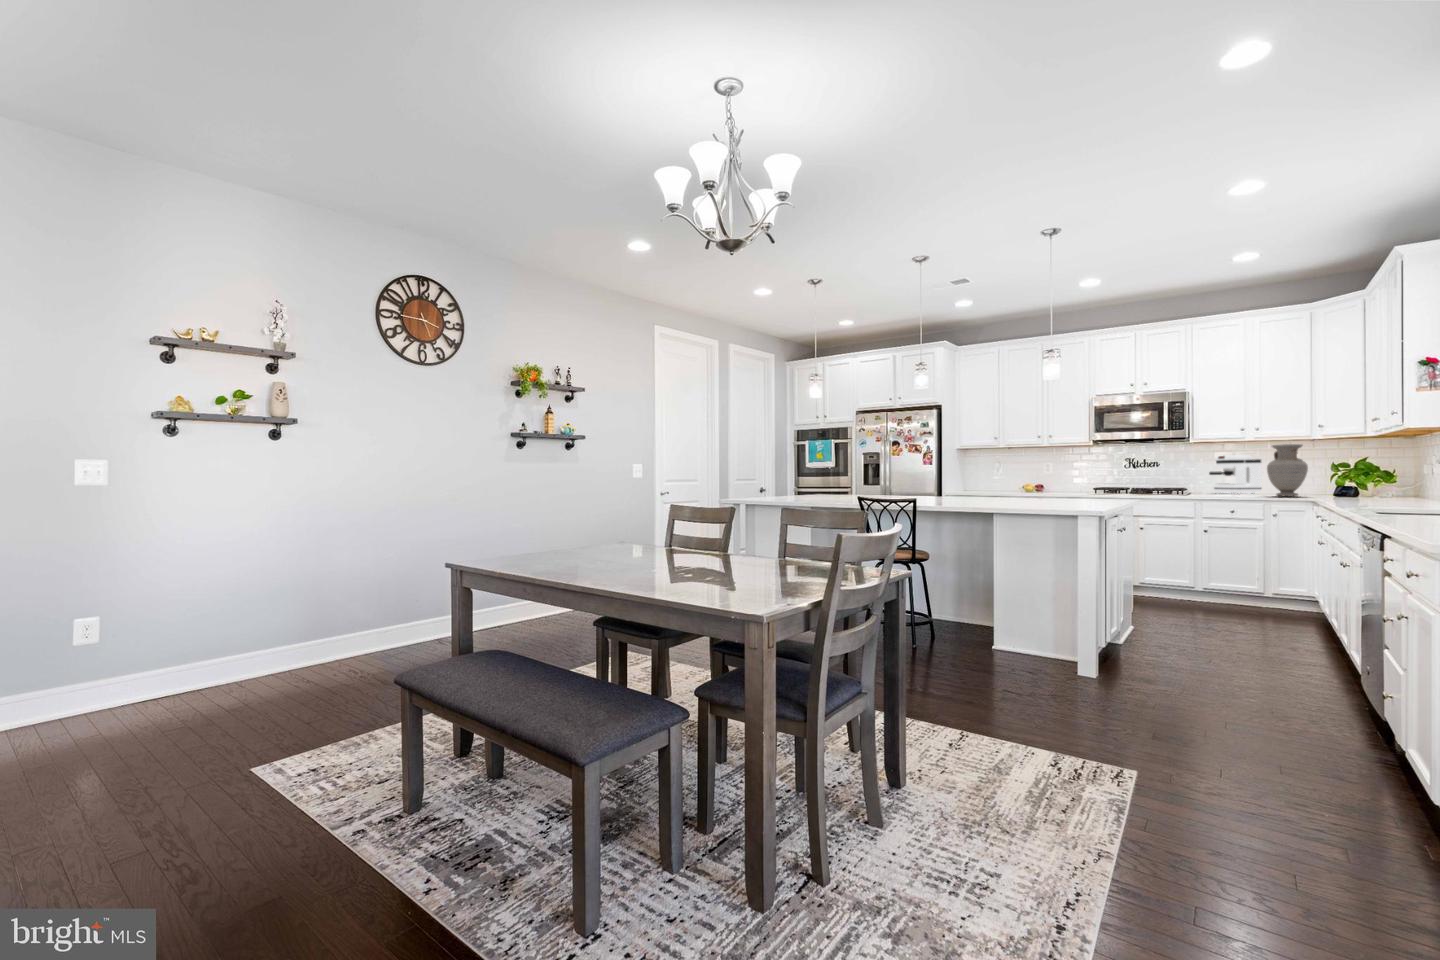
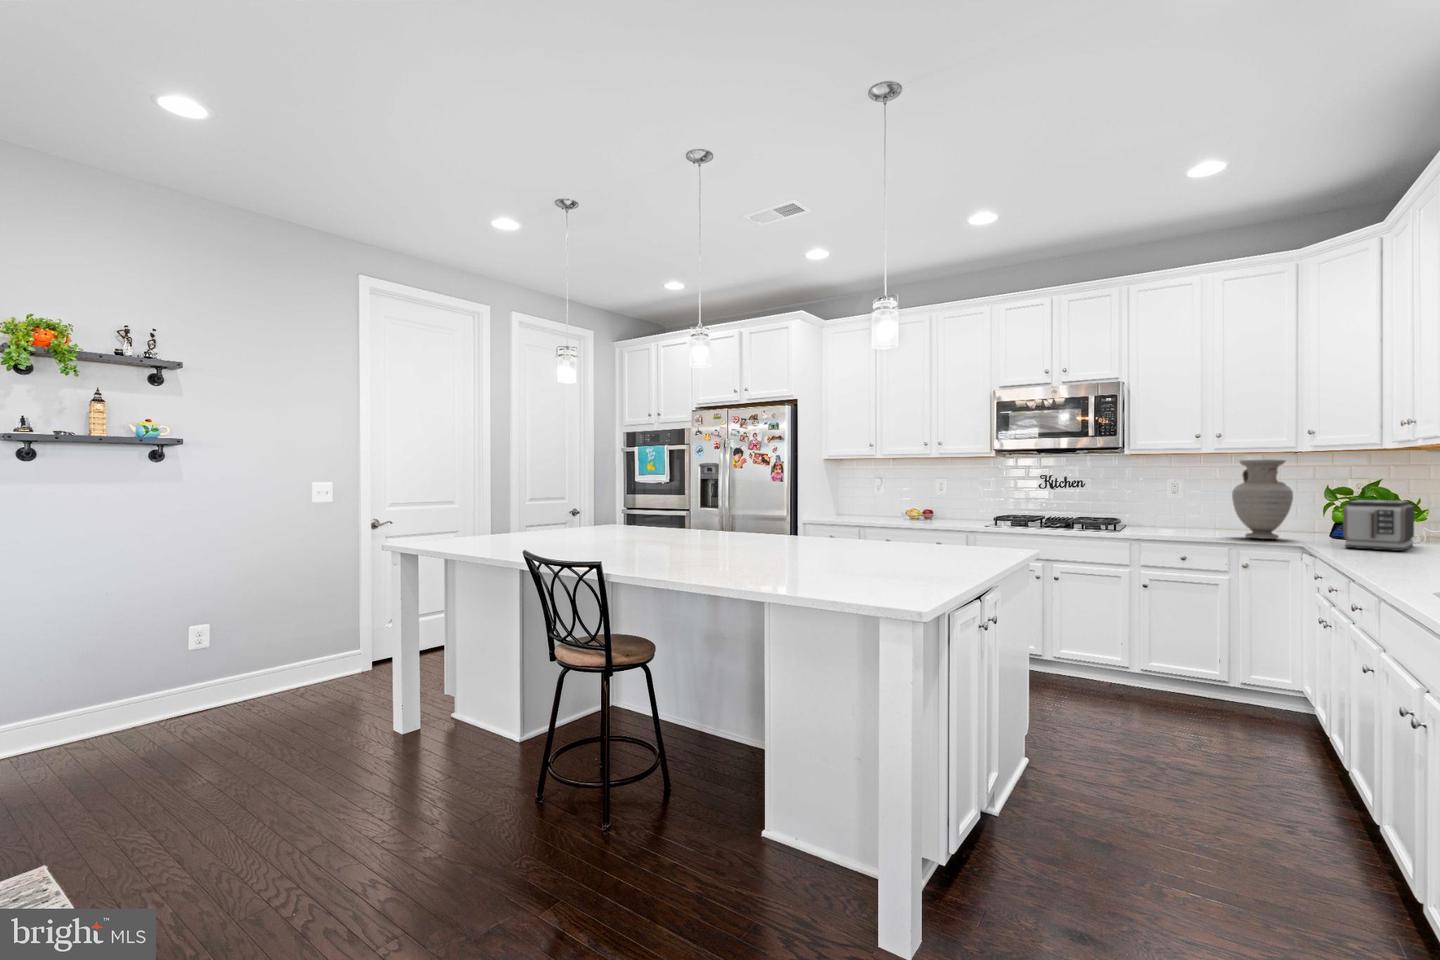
coffee maker: present [1209,455,1262,494] -> none [1152,473,1225,529]
toaster: none [1339,469,1386,499] -> present [1343,500,1414,551]

